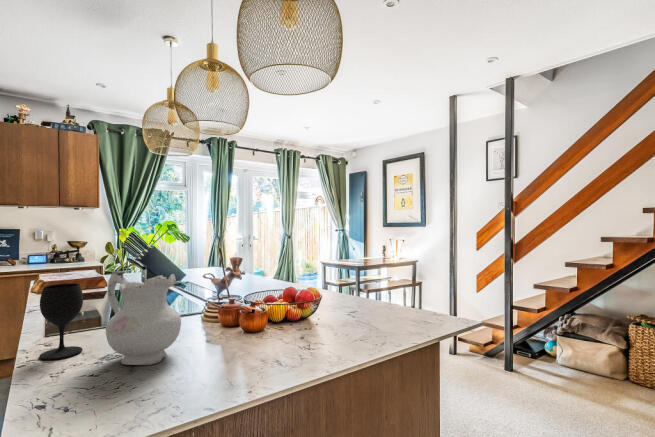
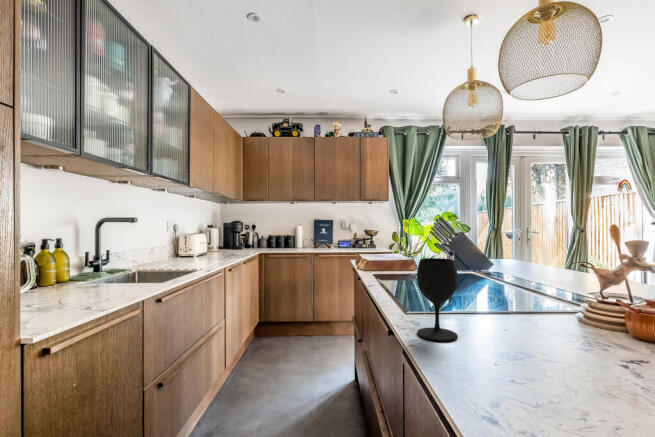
ceramic pitcher: present [106,271,181,365] -> none [494,245,614,379]

